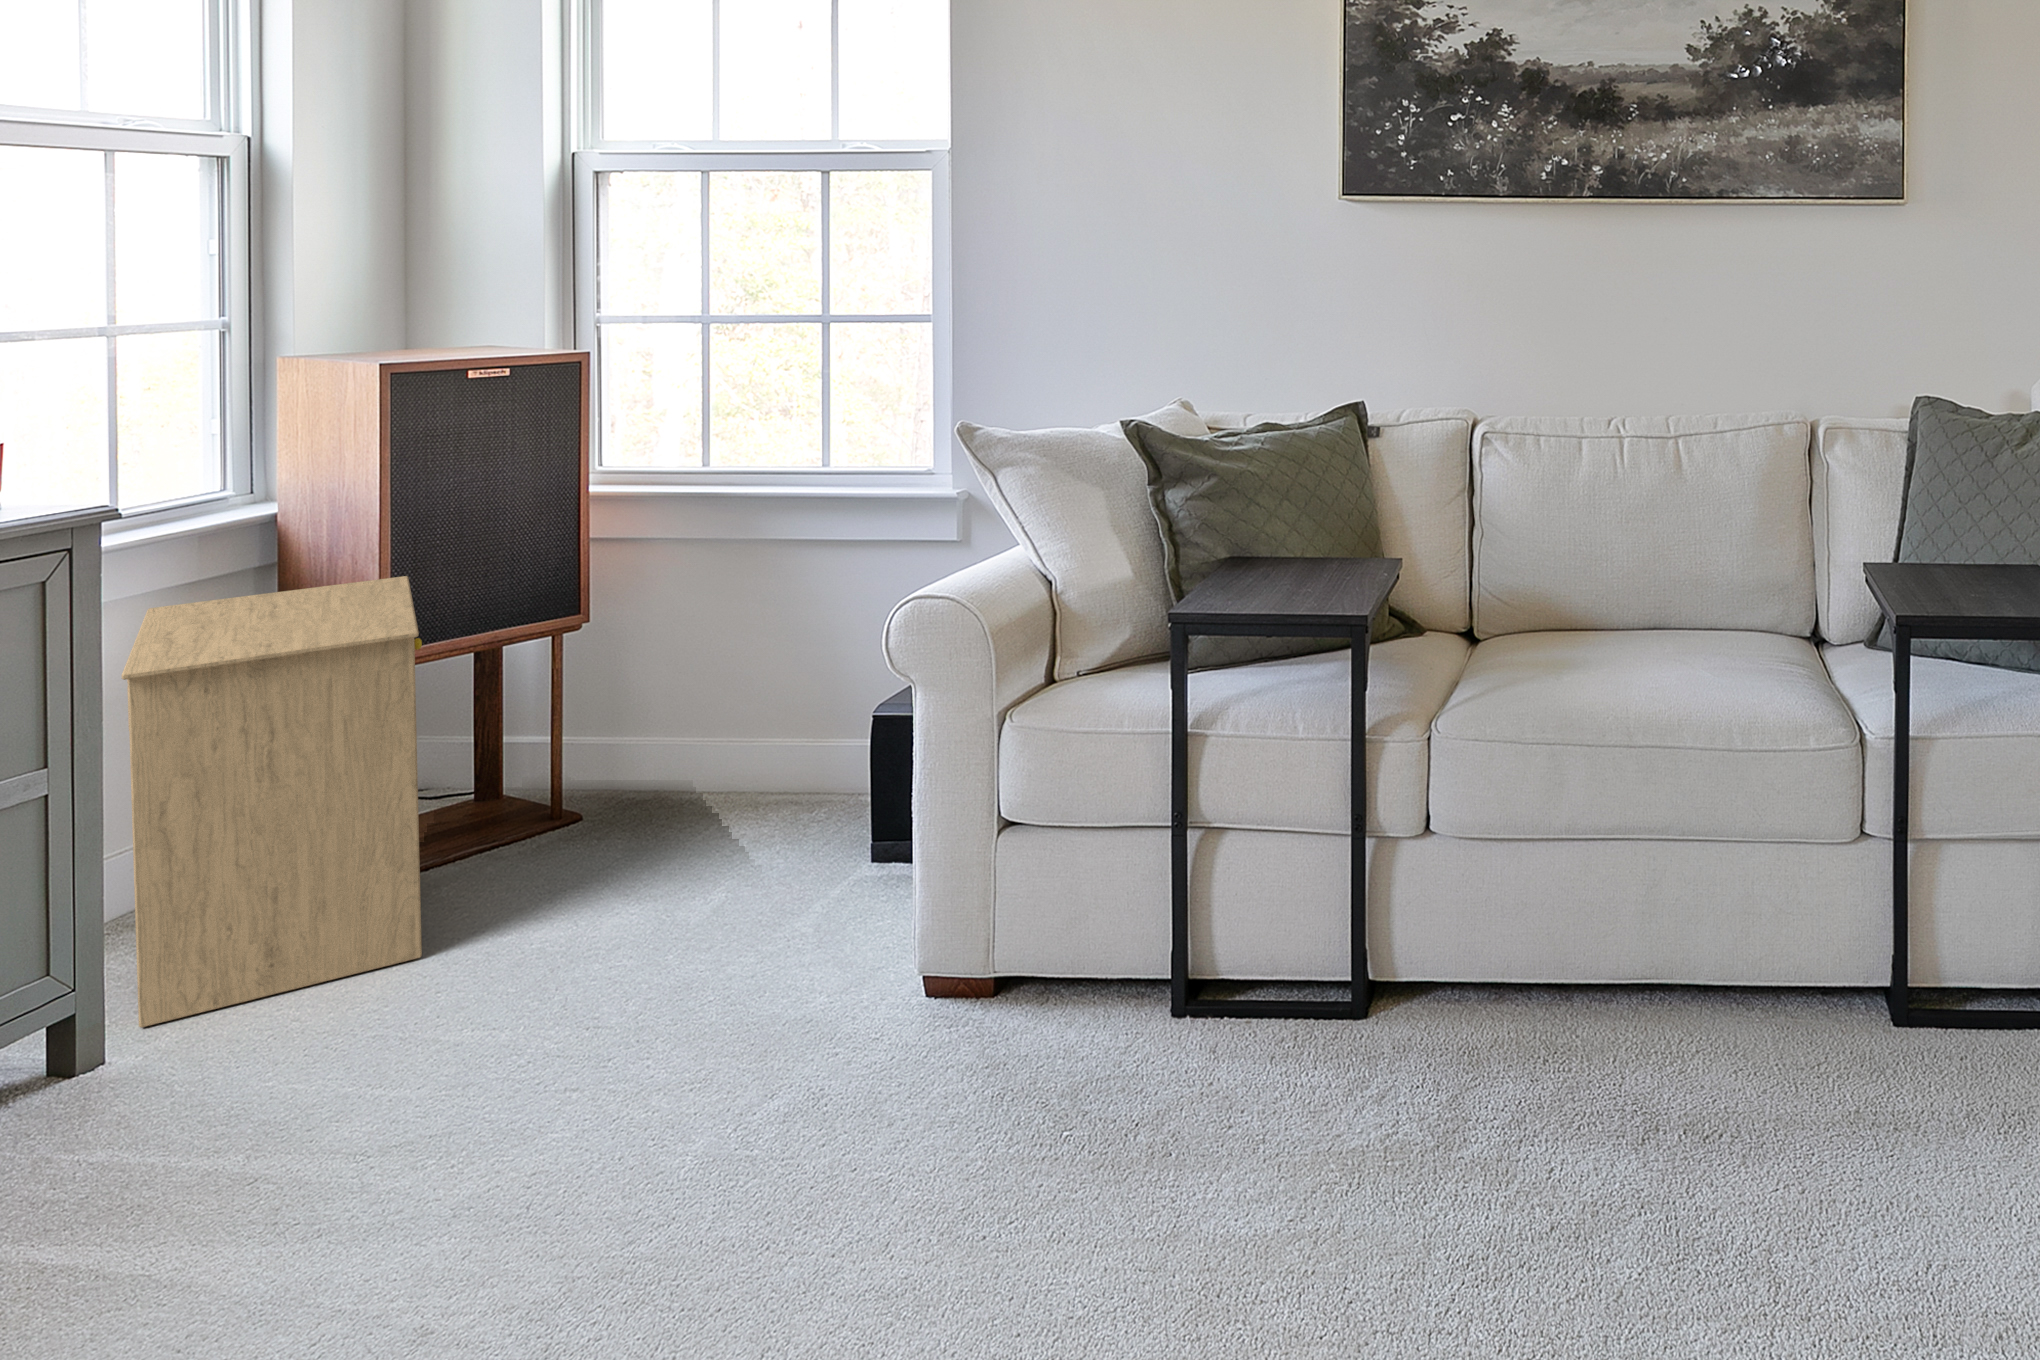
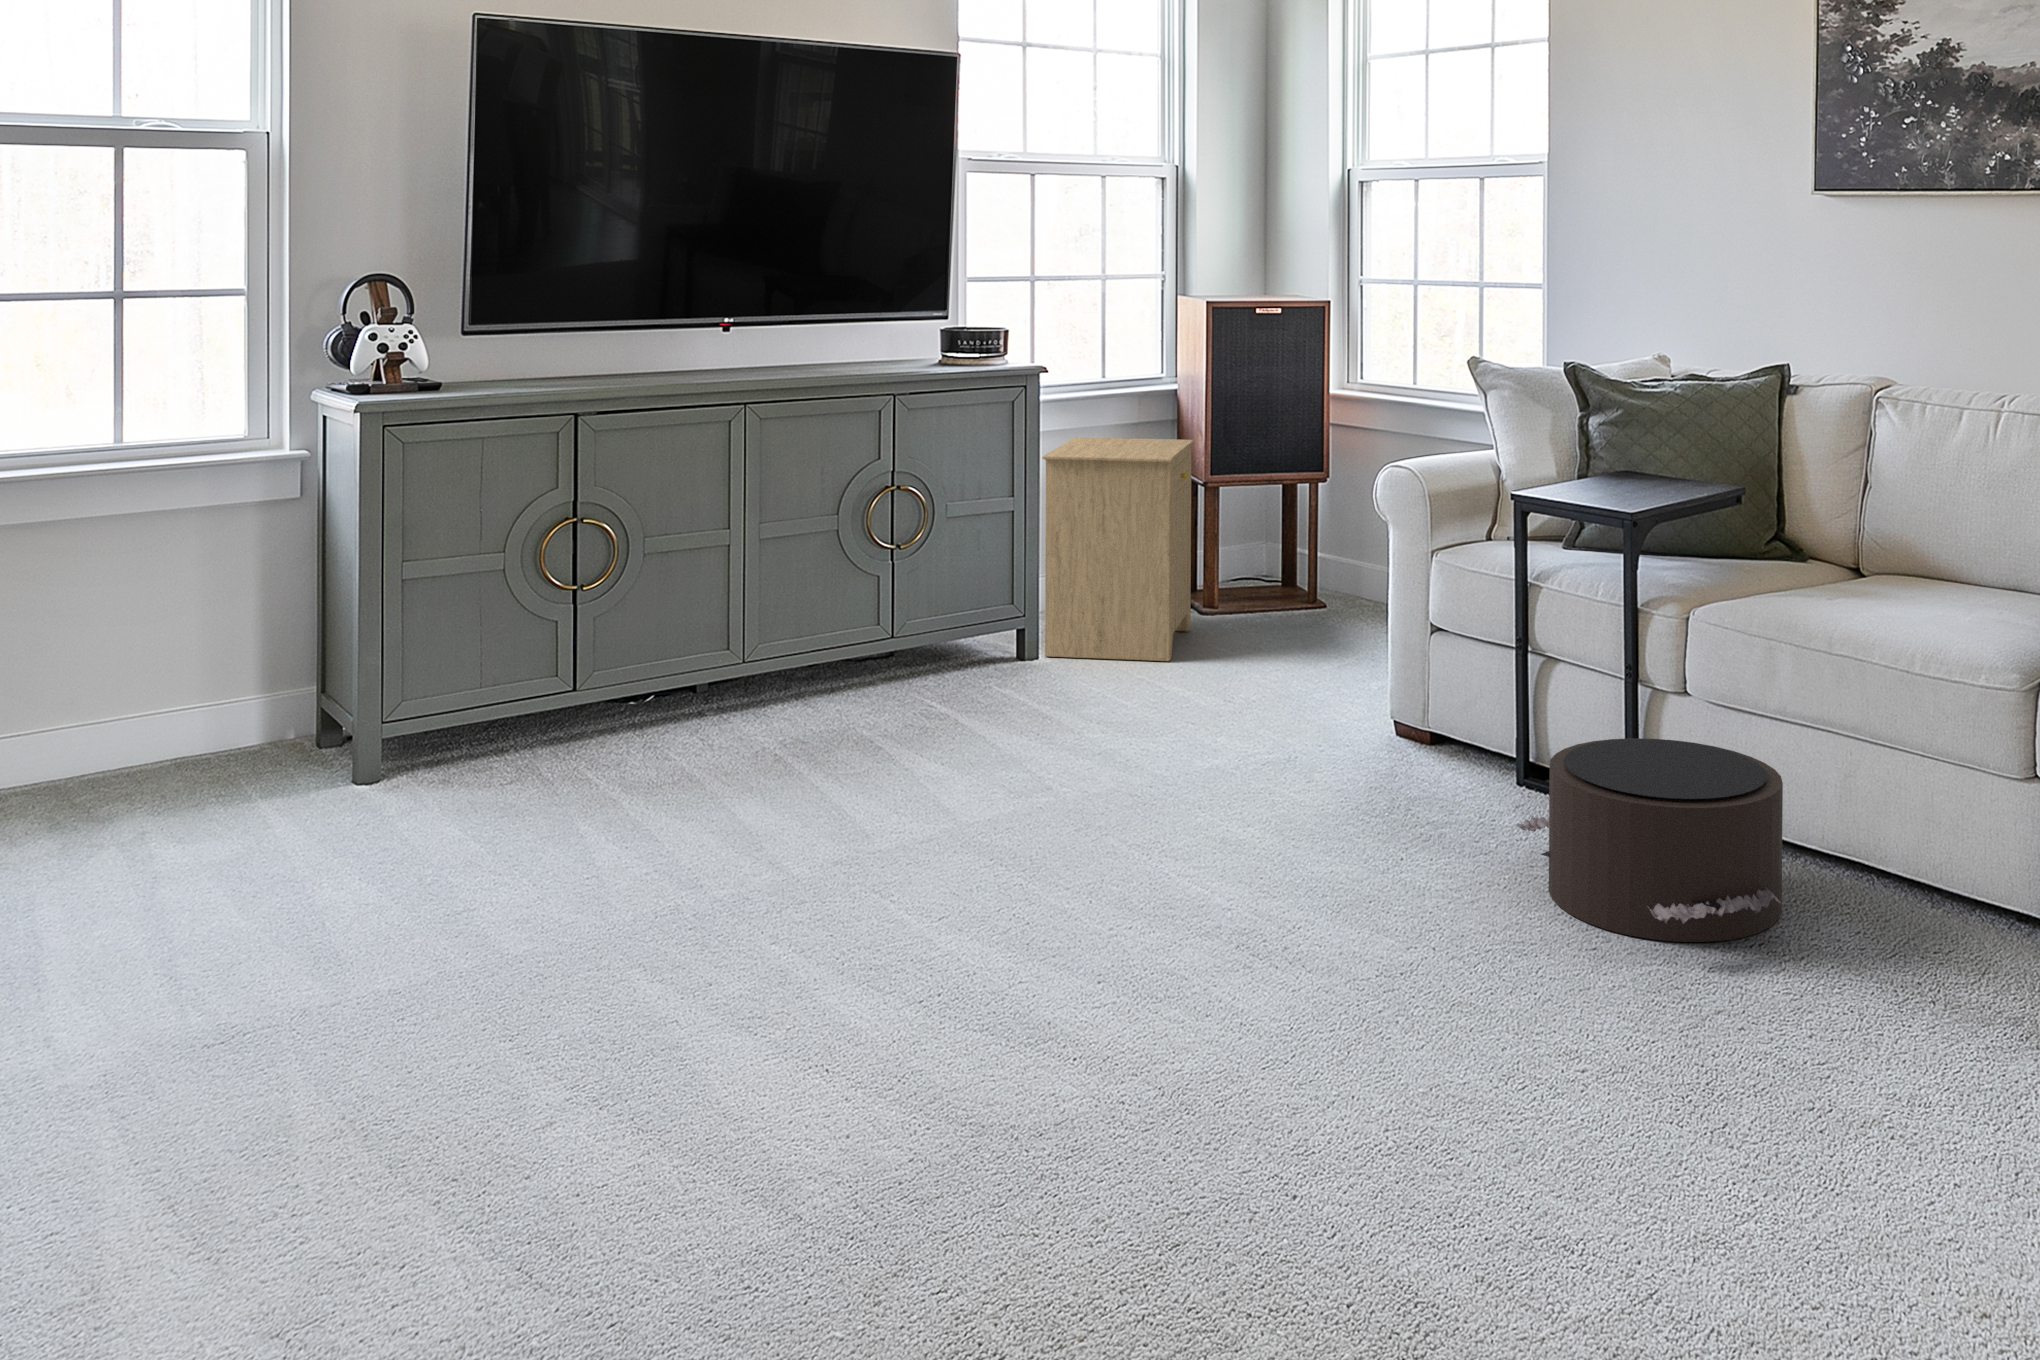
pouf: none [1297,924,1706,1267] -> present [1516,738,1785,942]

